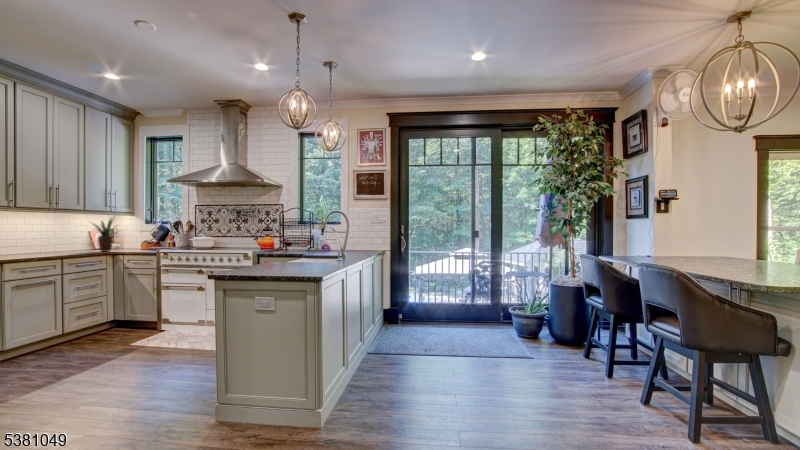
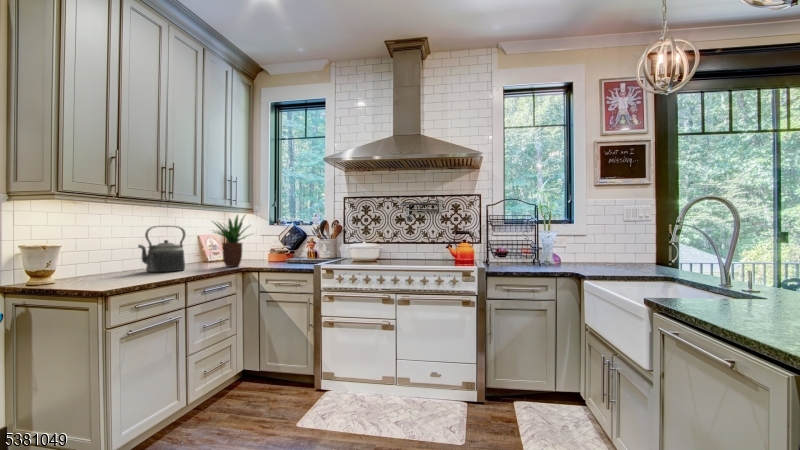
kettle: none [34,225,70,254] -> present [138,226,185,272]

